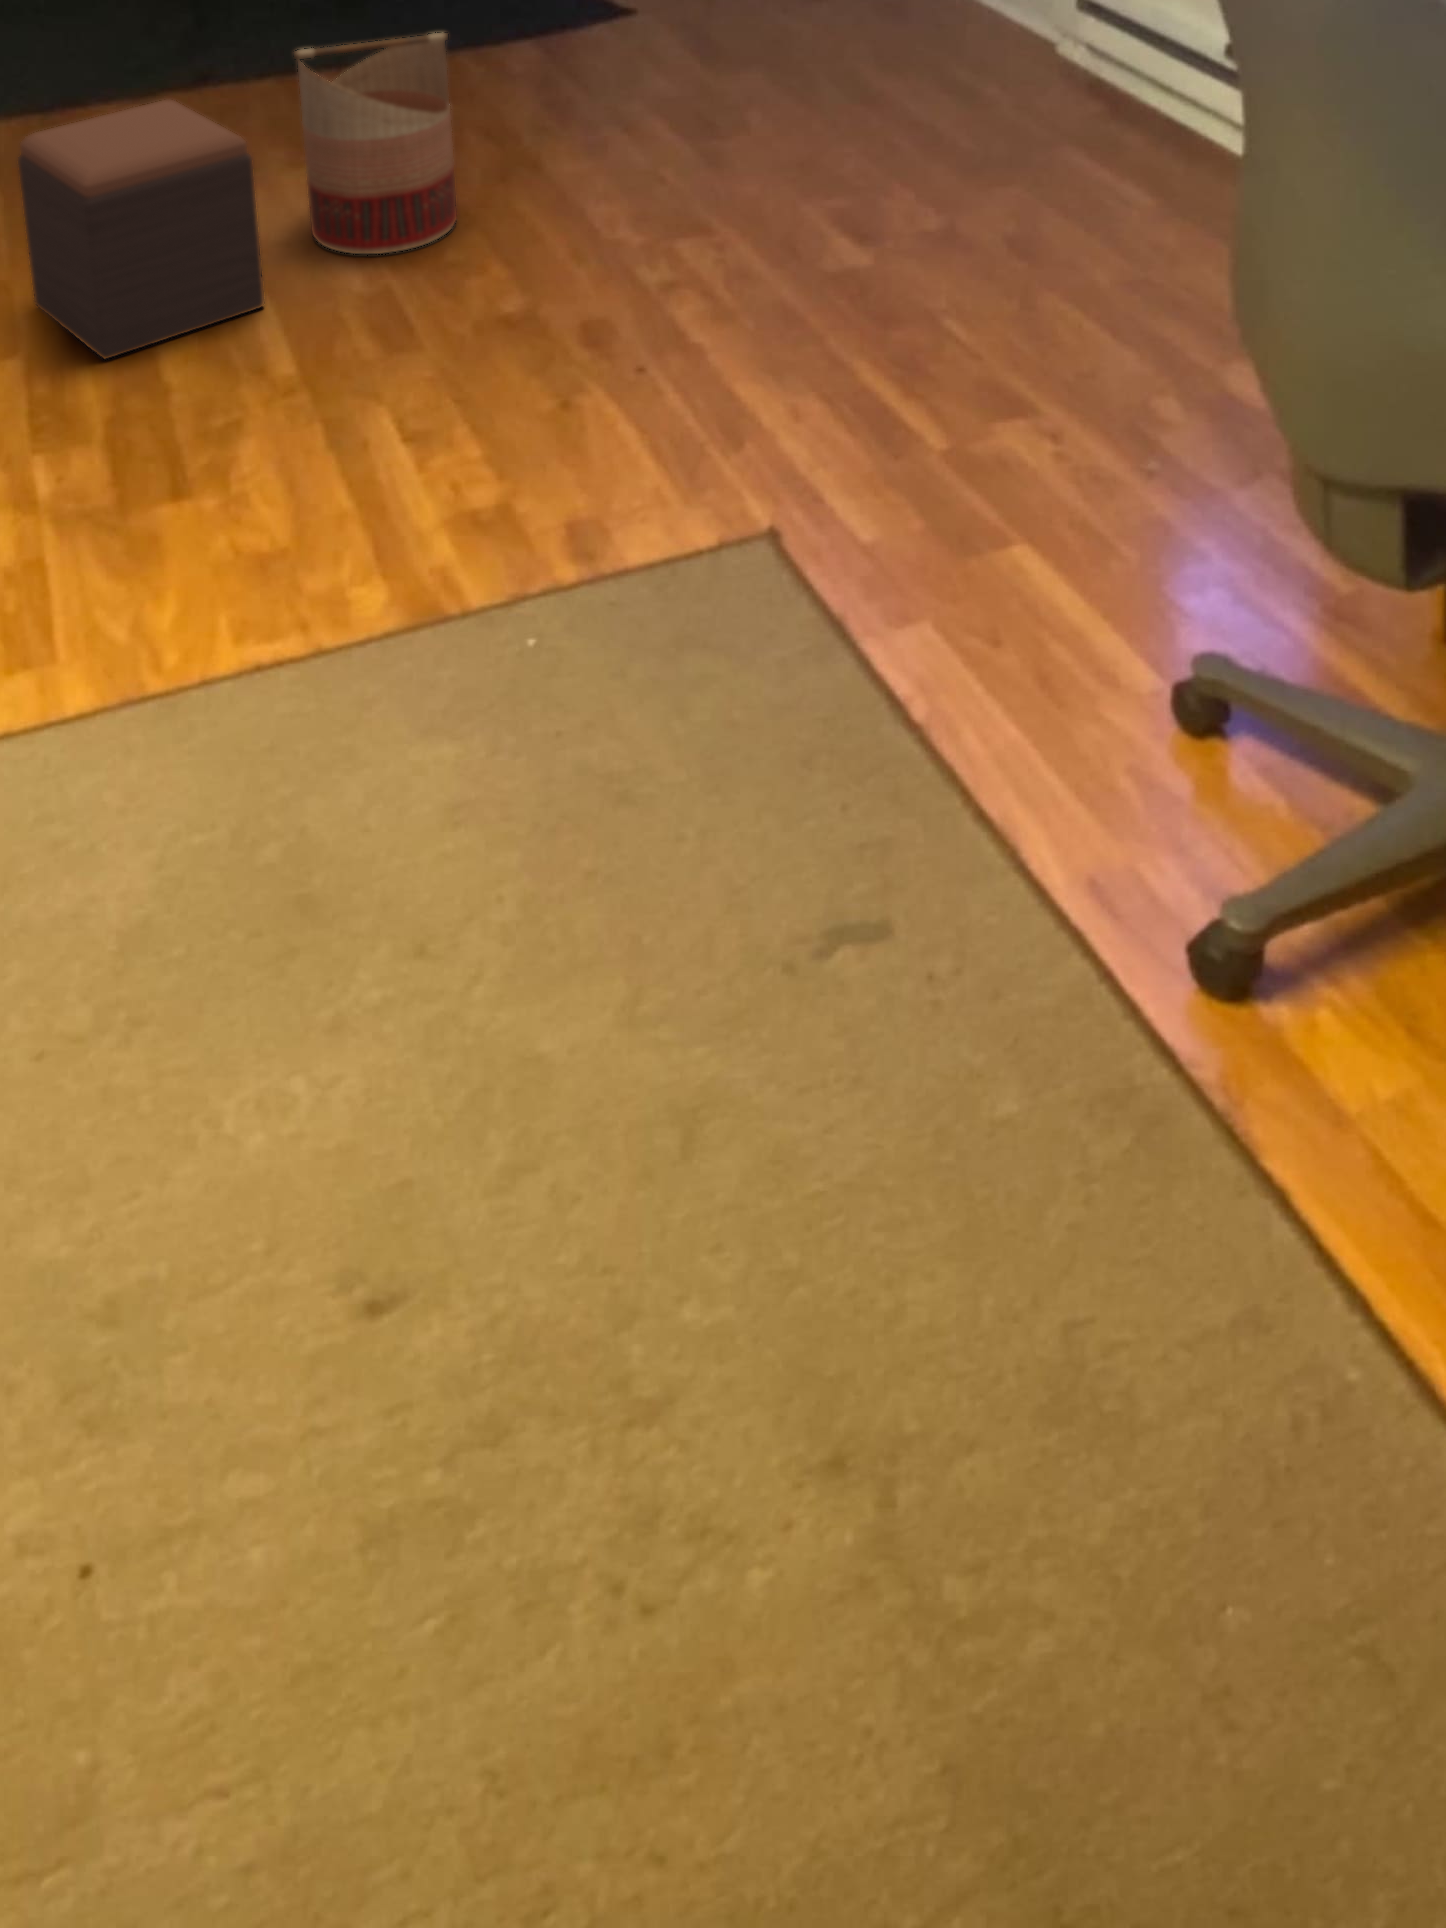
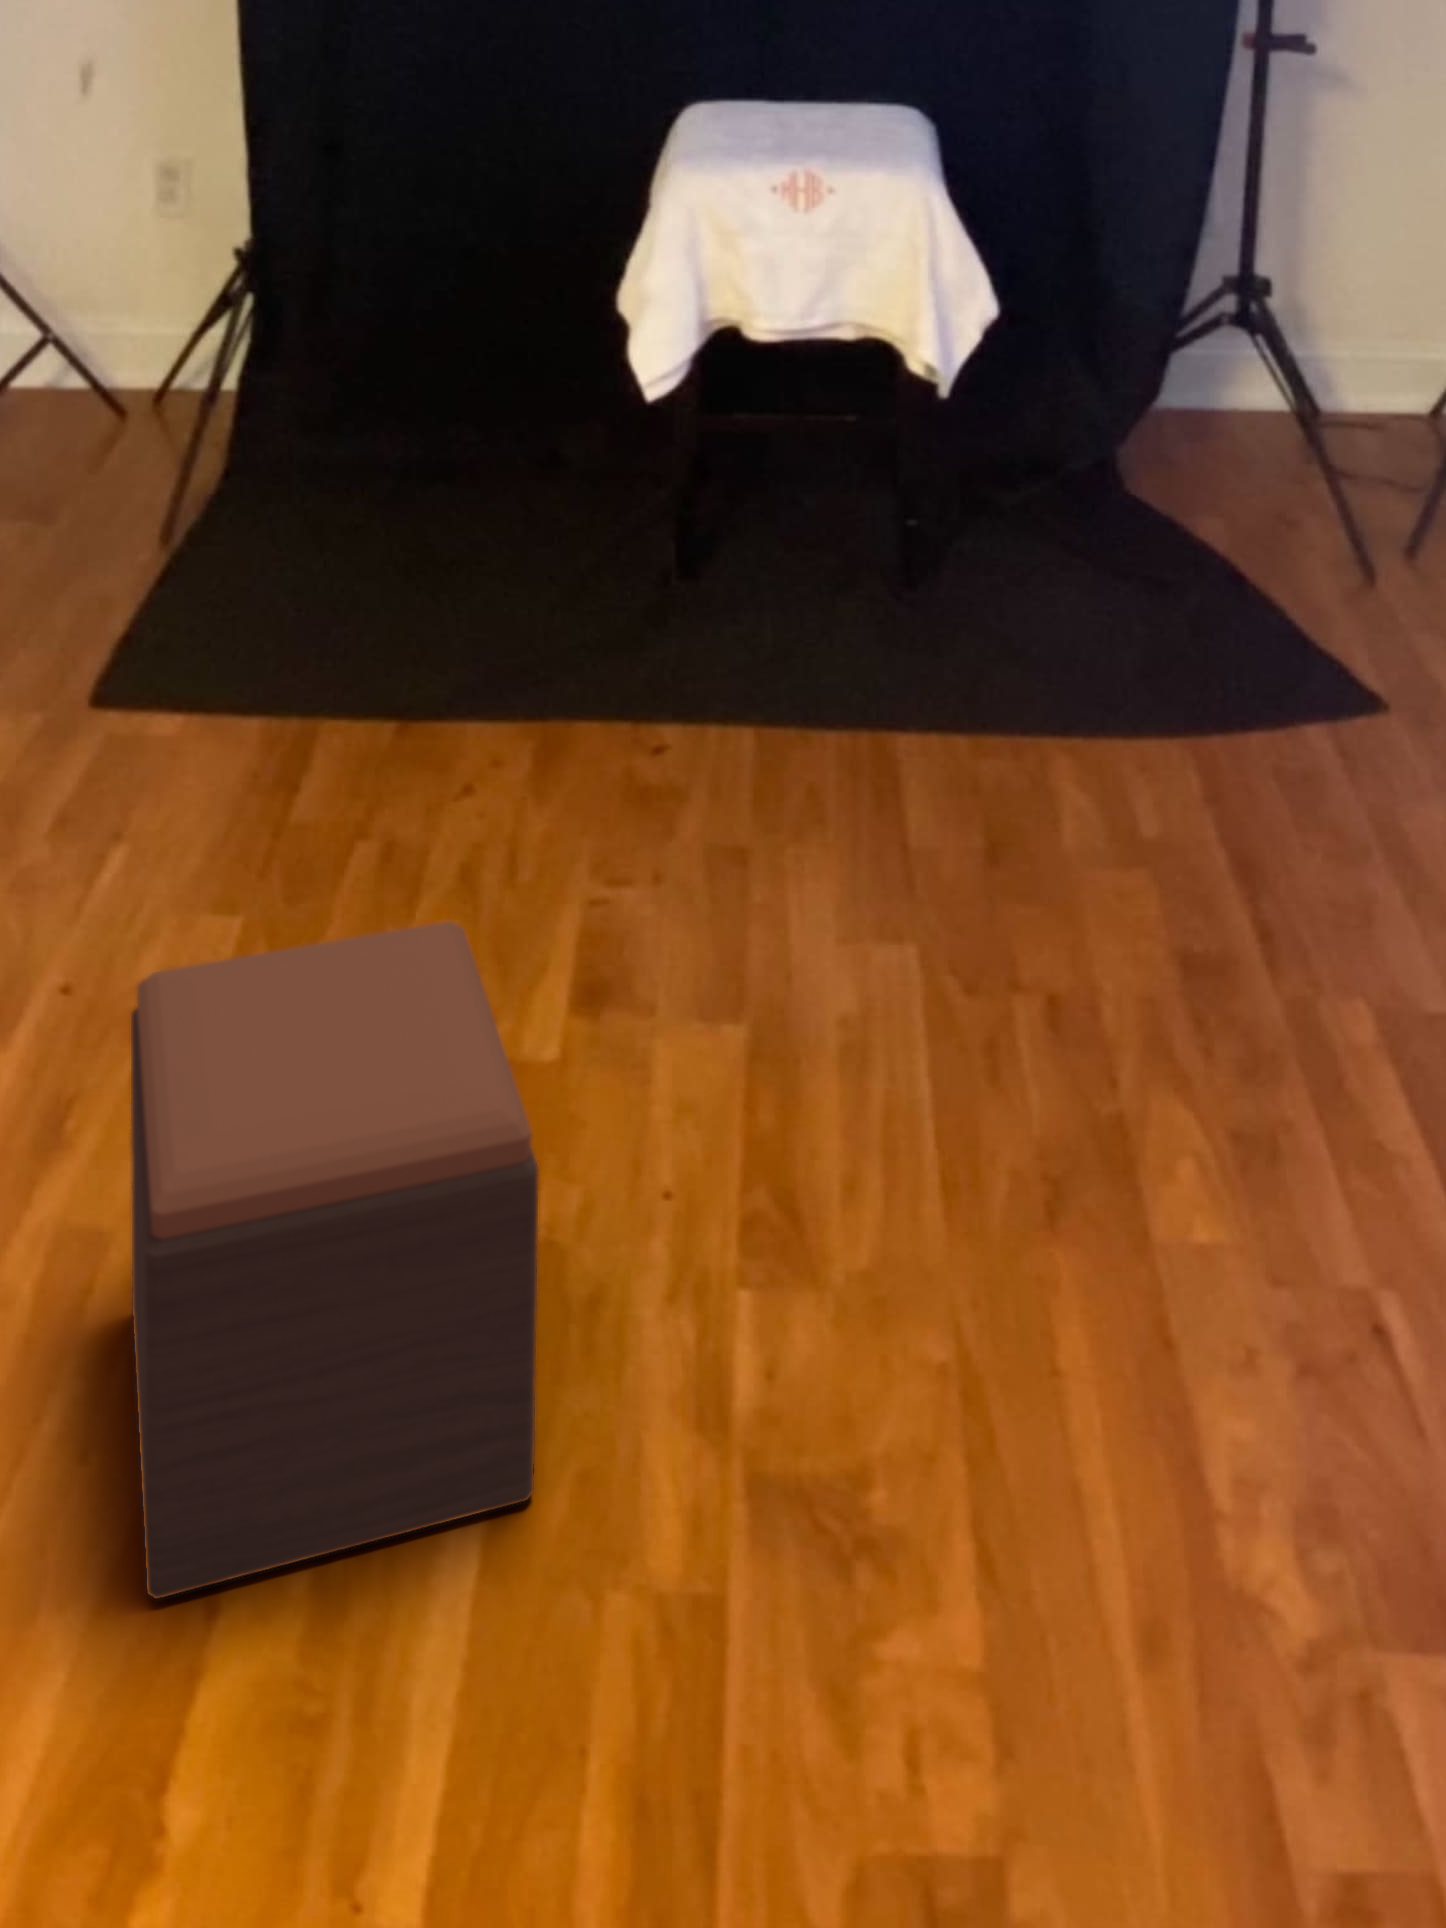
basket: present [294,32,457,254] -> none [701,849,1019,1373]

